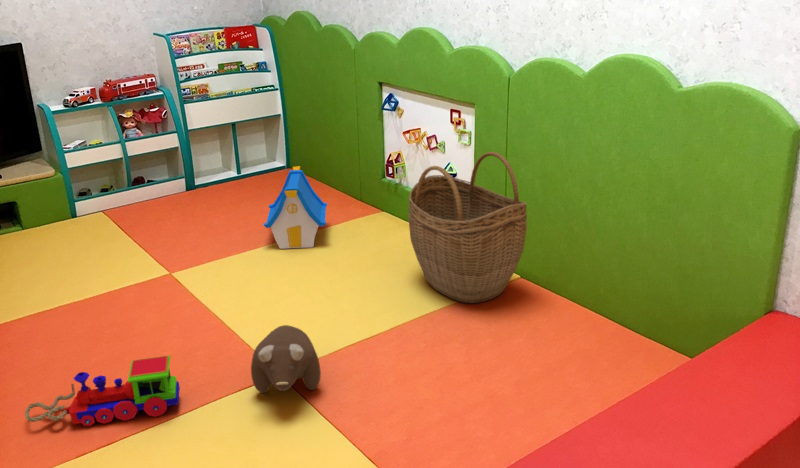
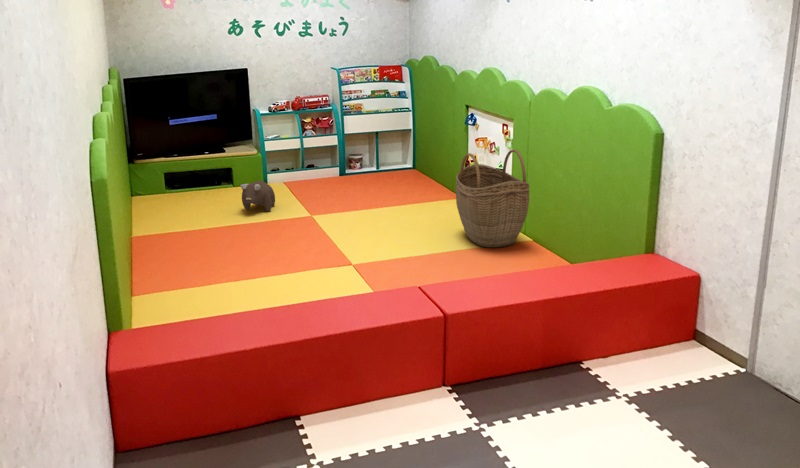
toy house: present [263,166,328,249] -> none [374,159,422,211]
plush toy: present [251,325,321,393] -> present [240,181,275,211]
toy train: present [25,355,180,426] -> none [211,241,293,273]

